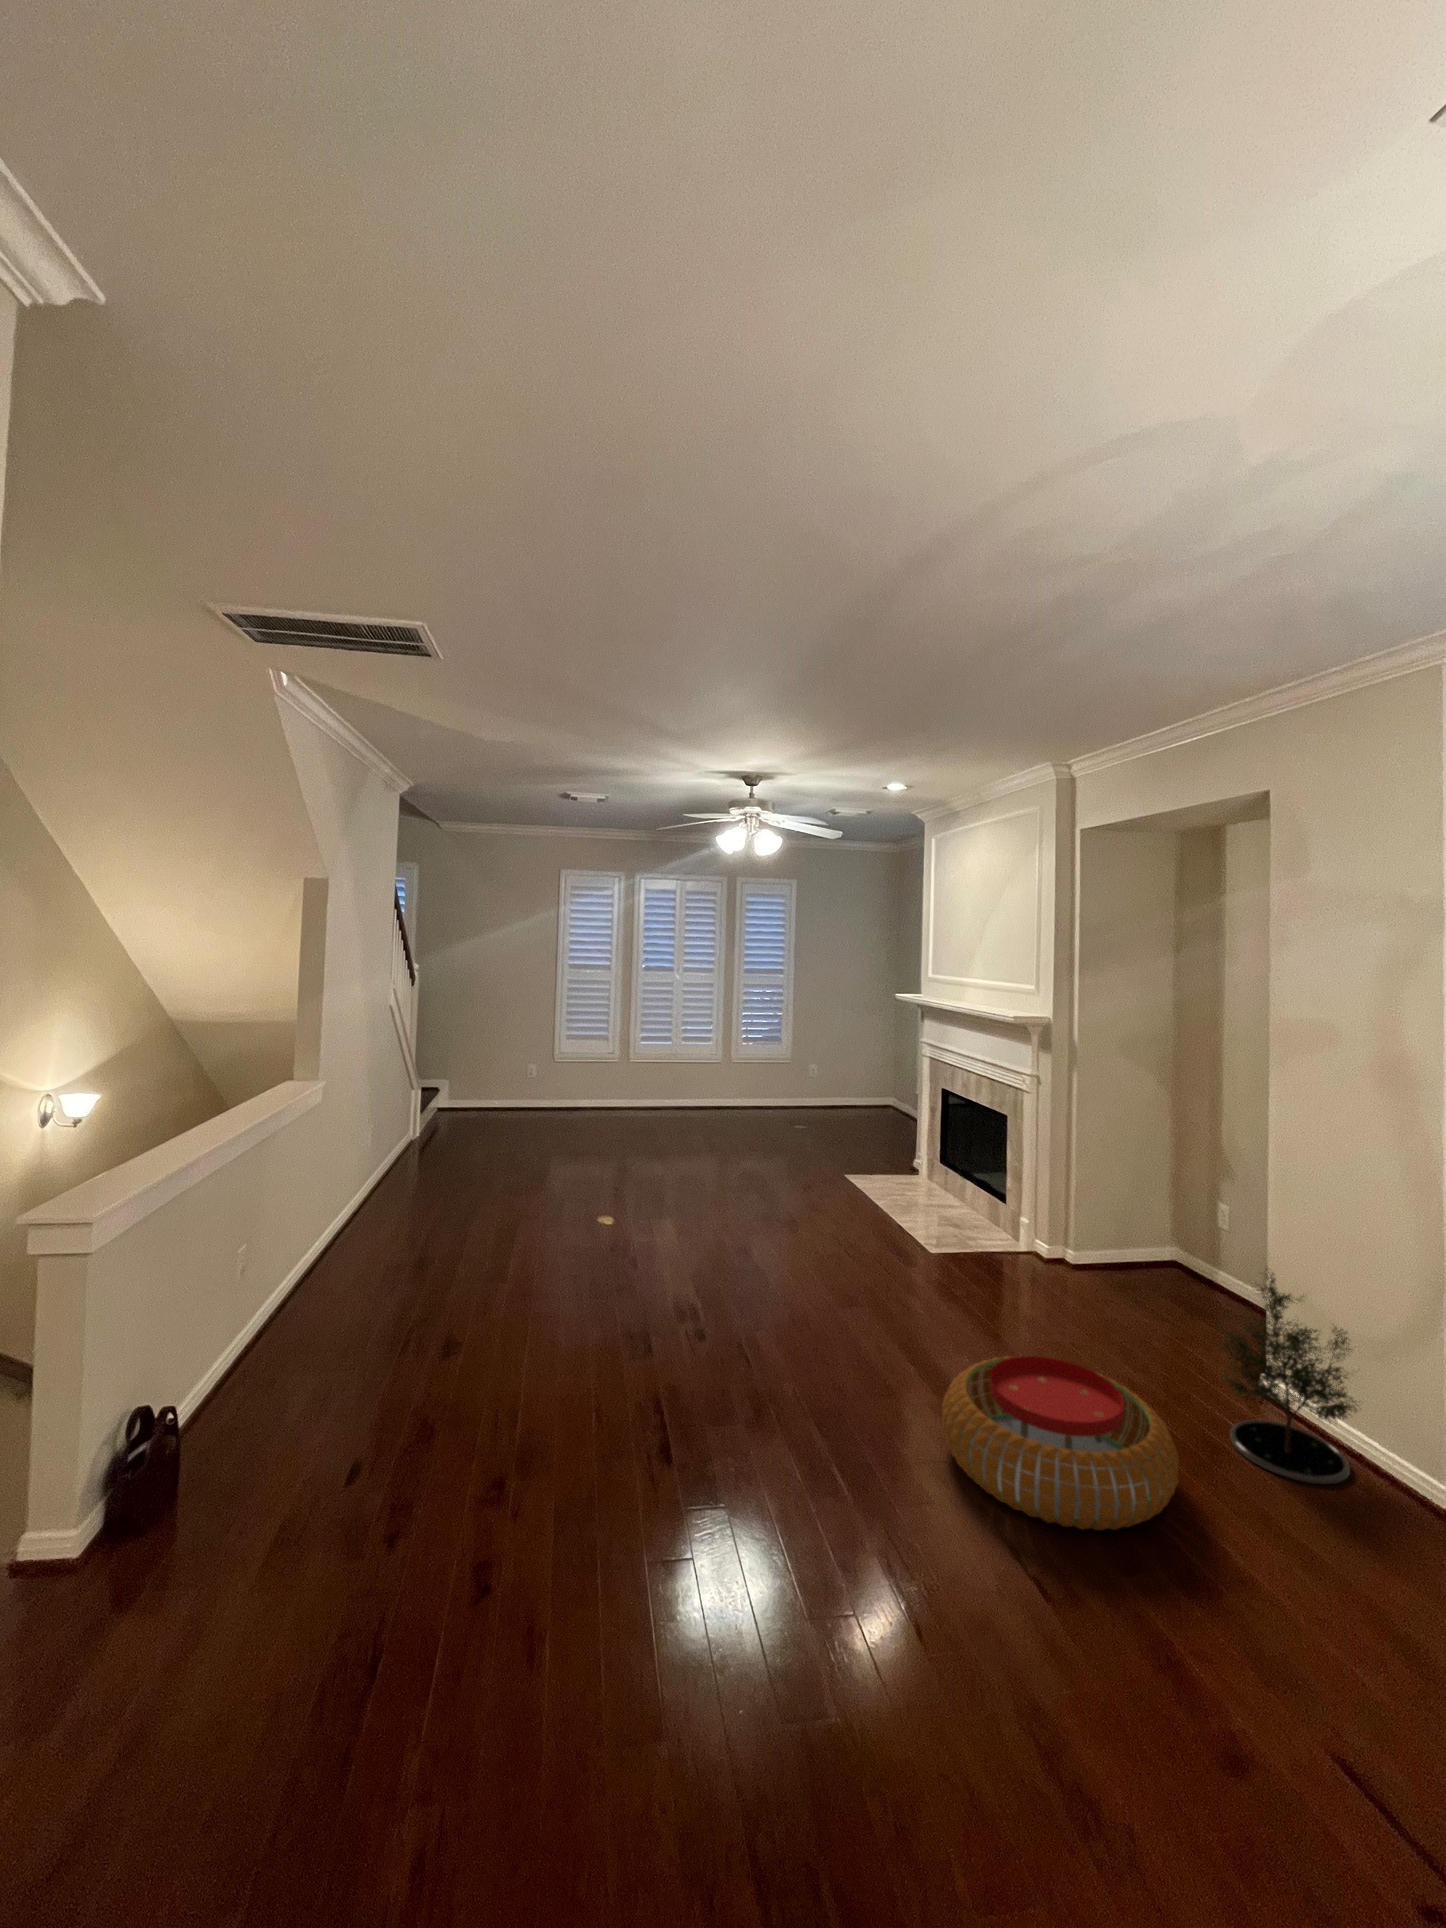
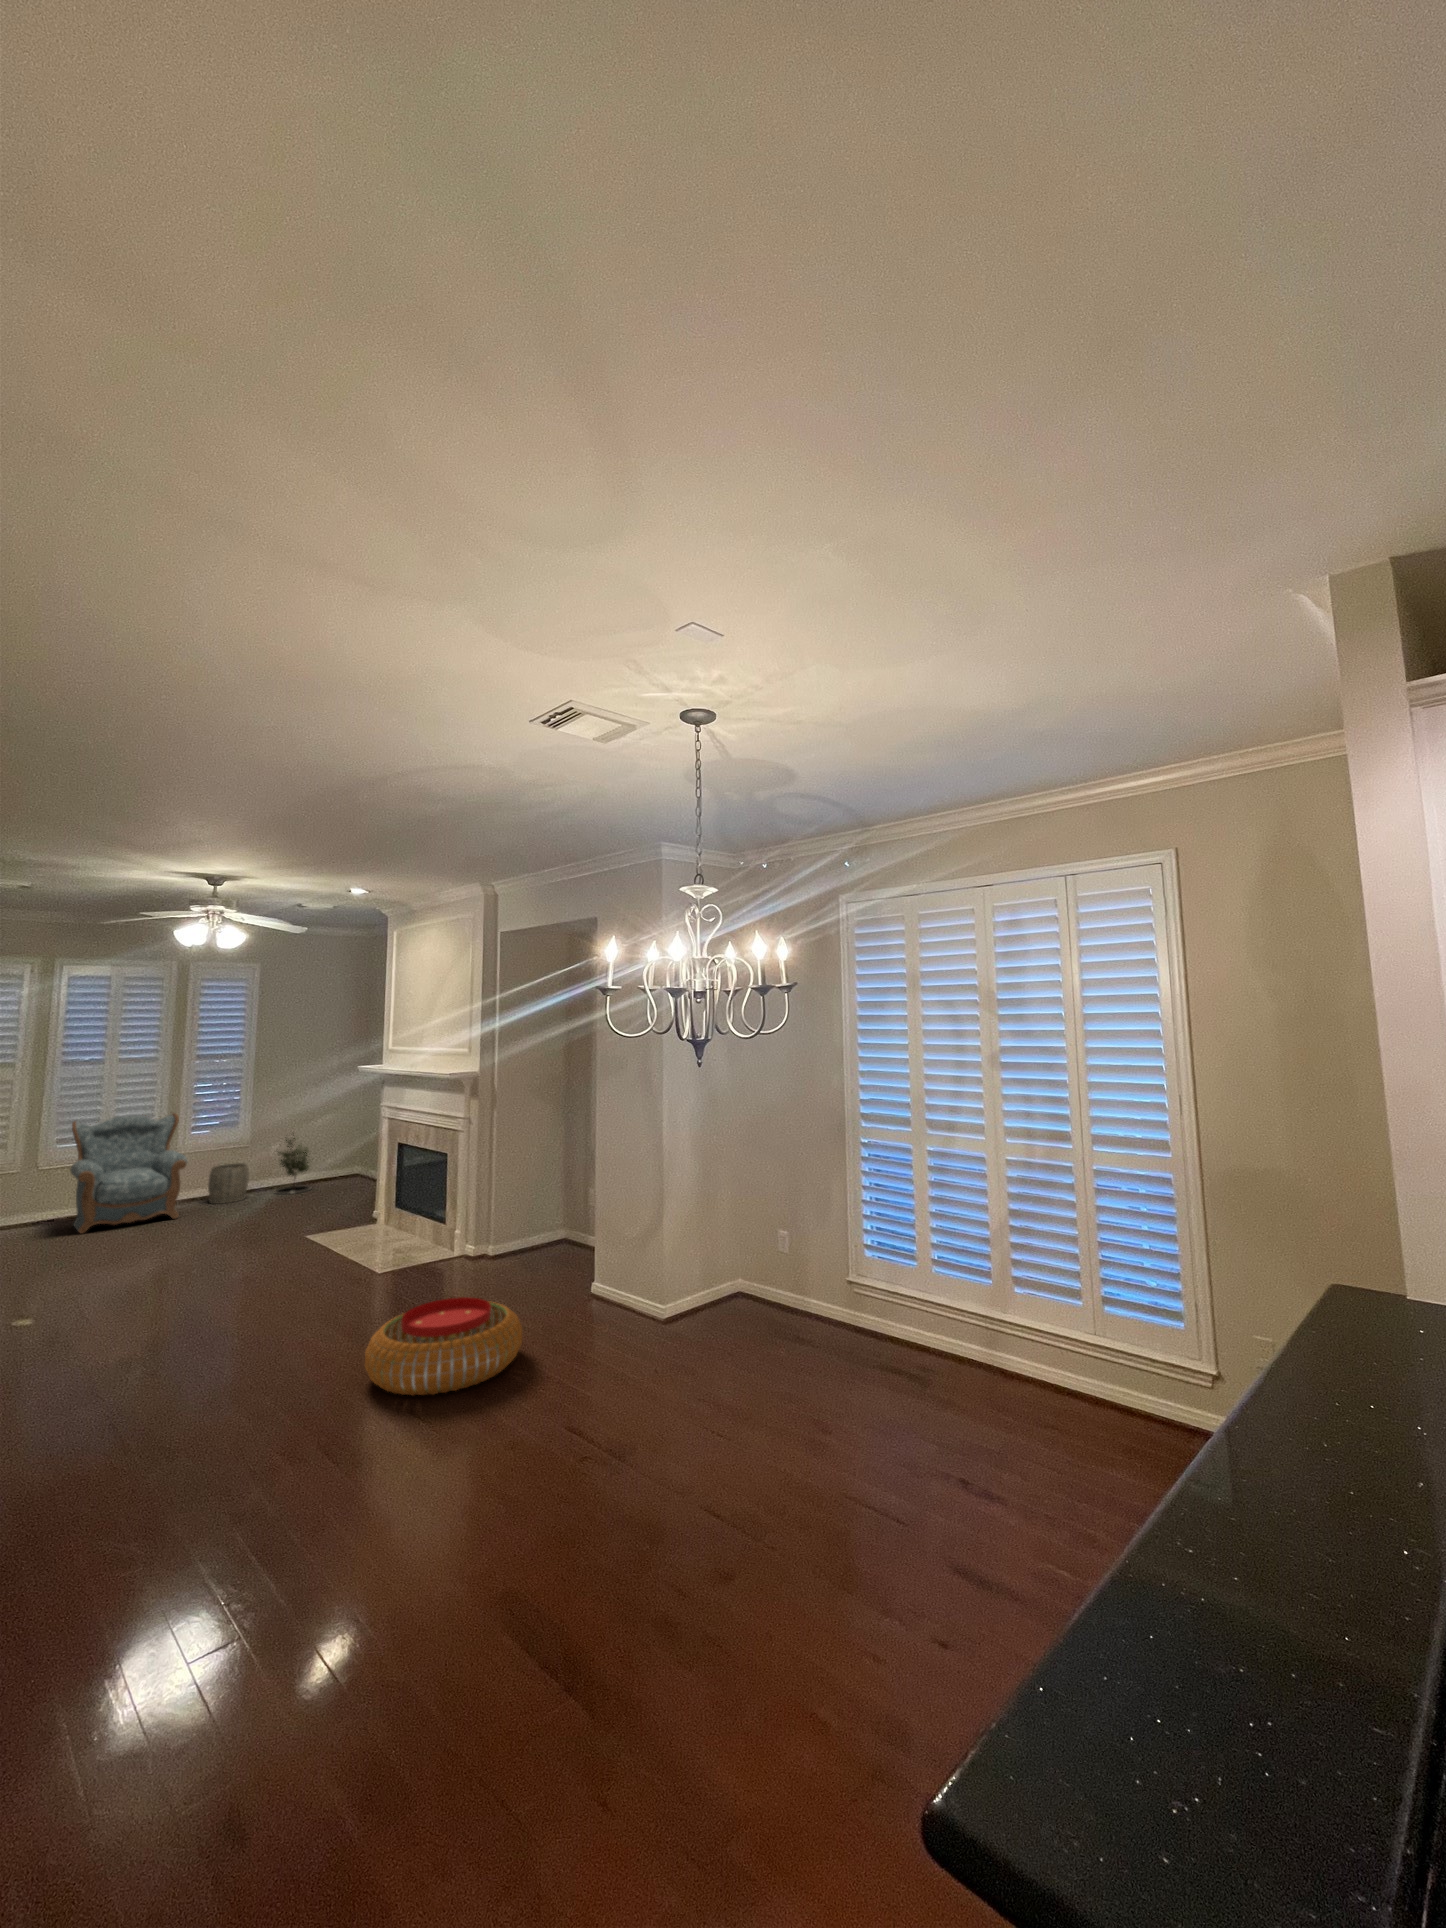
armchair: none [650,1016,739,1128] -> present [70,1113,188,1233]
woven basket: none [757,1078,791,1118] -> present [208,1163,249,1204]
potted tree: present [1216,1272,1357,1484] -> present [274,1135,311,1194]

